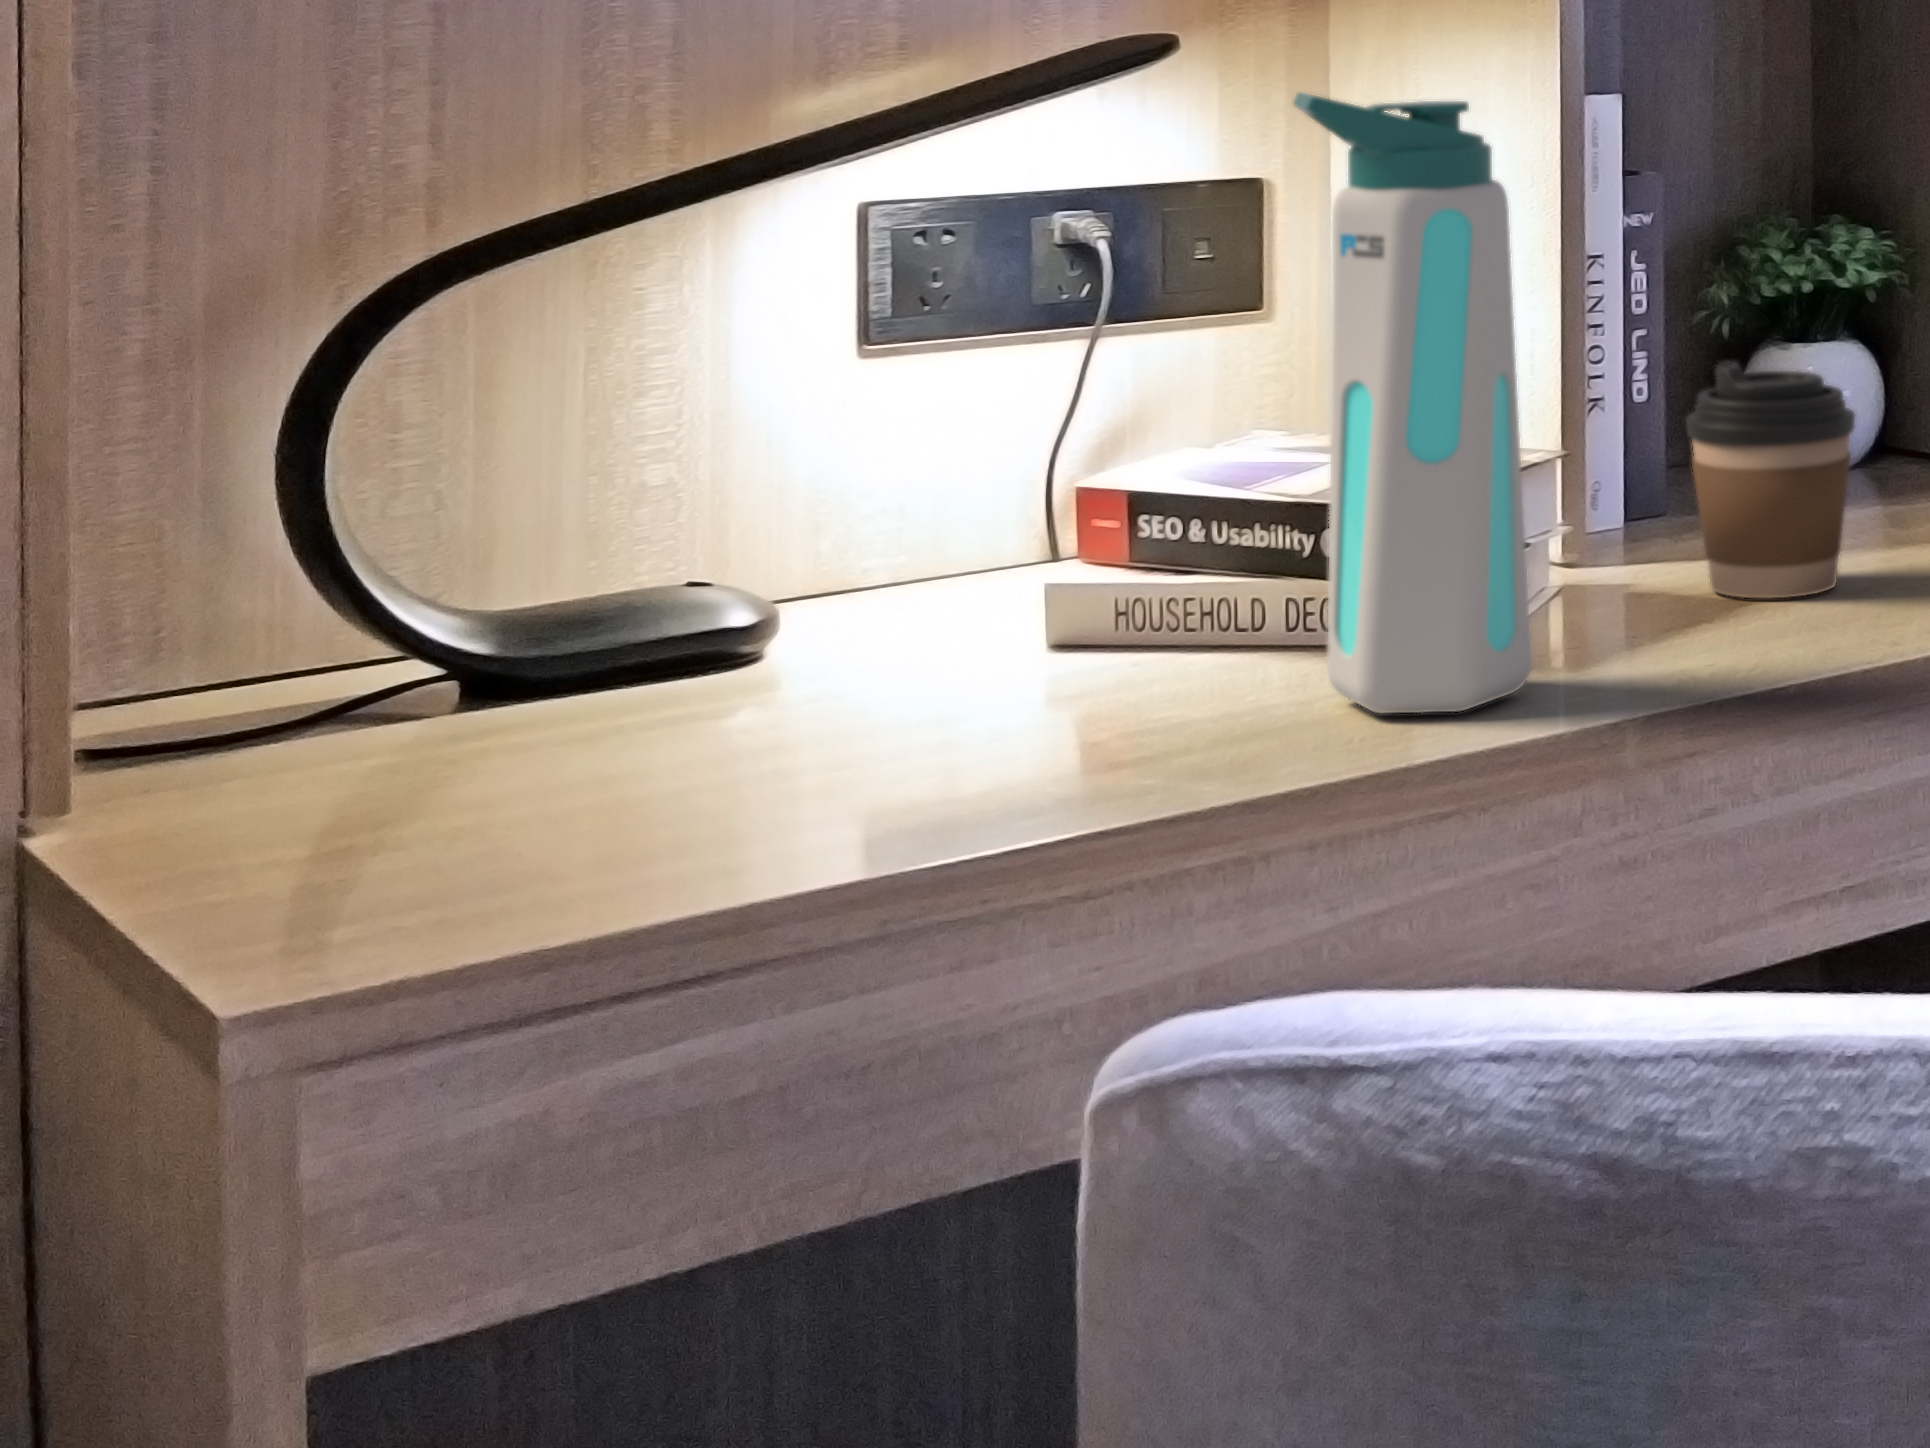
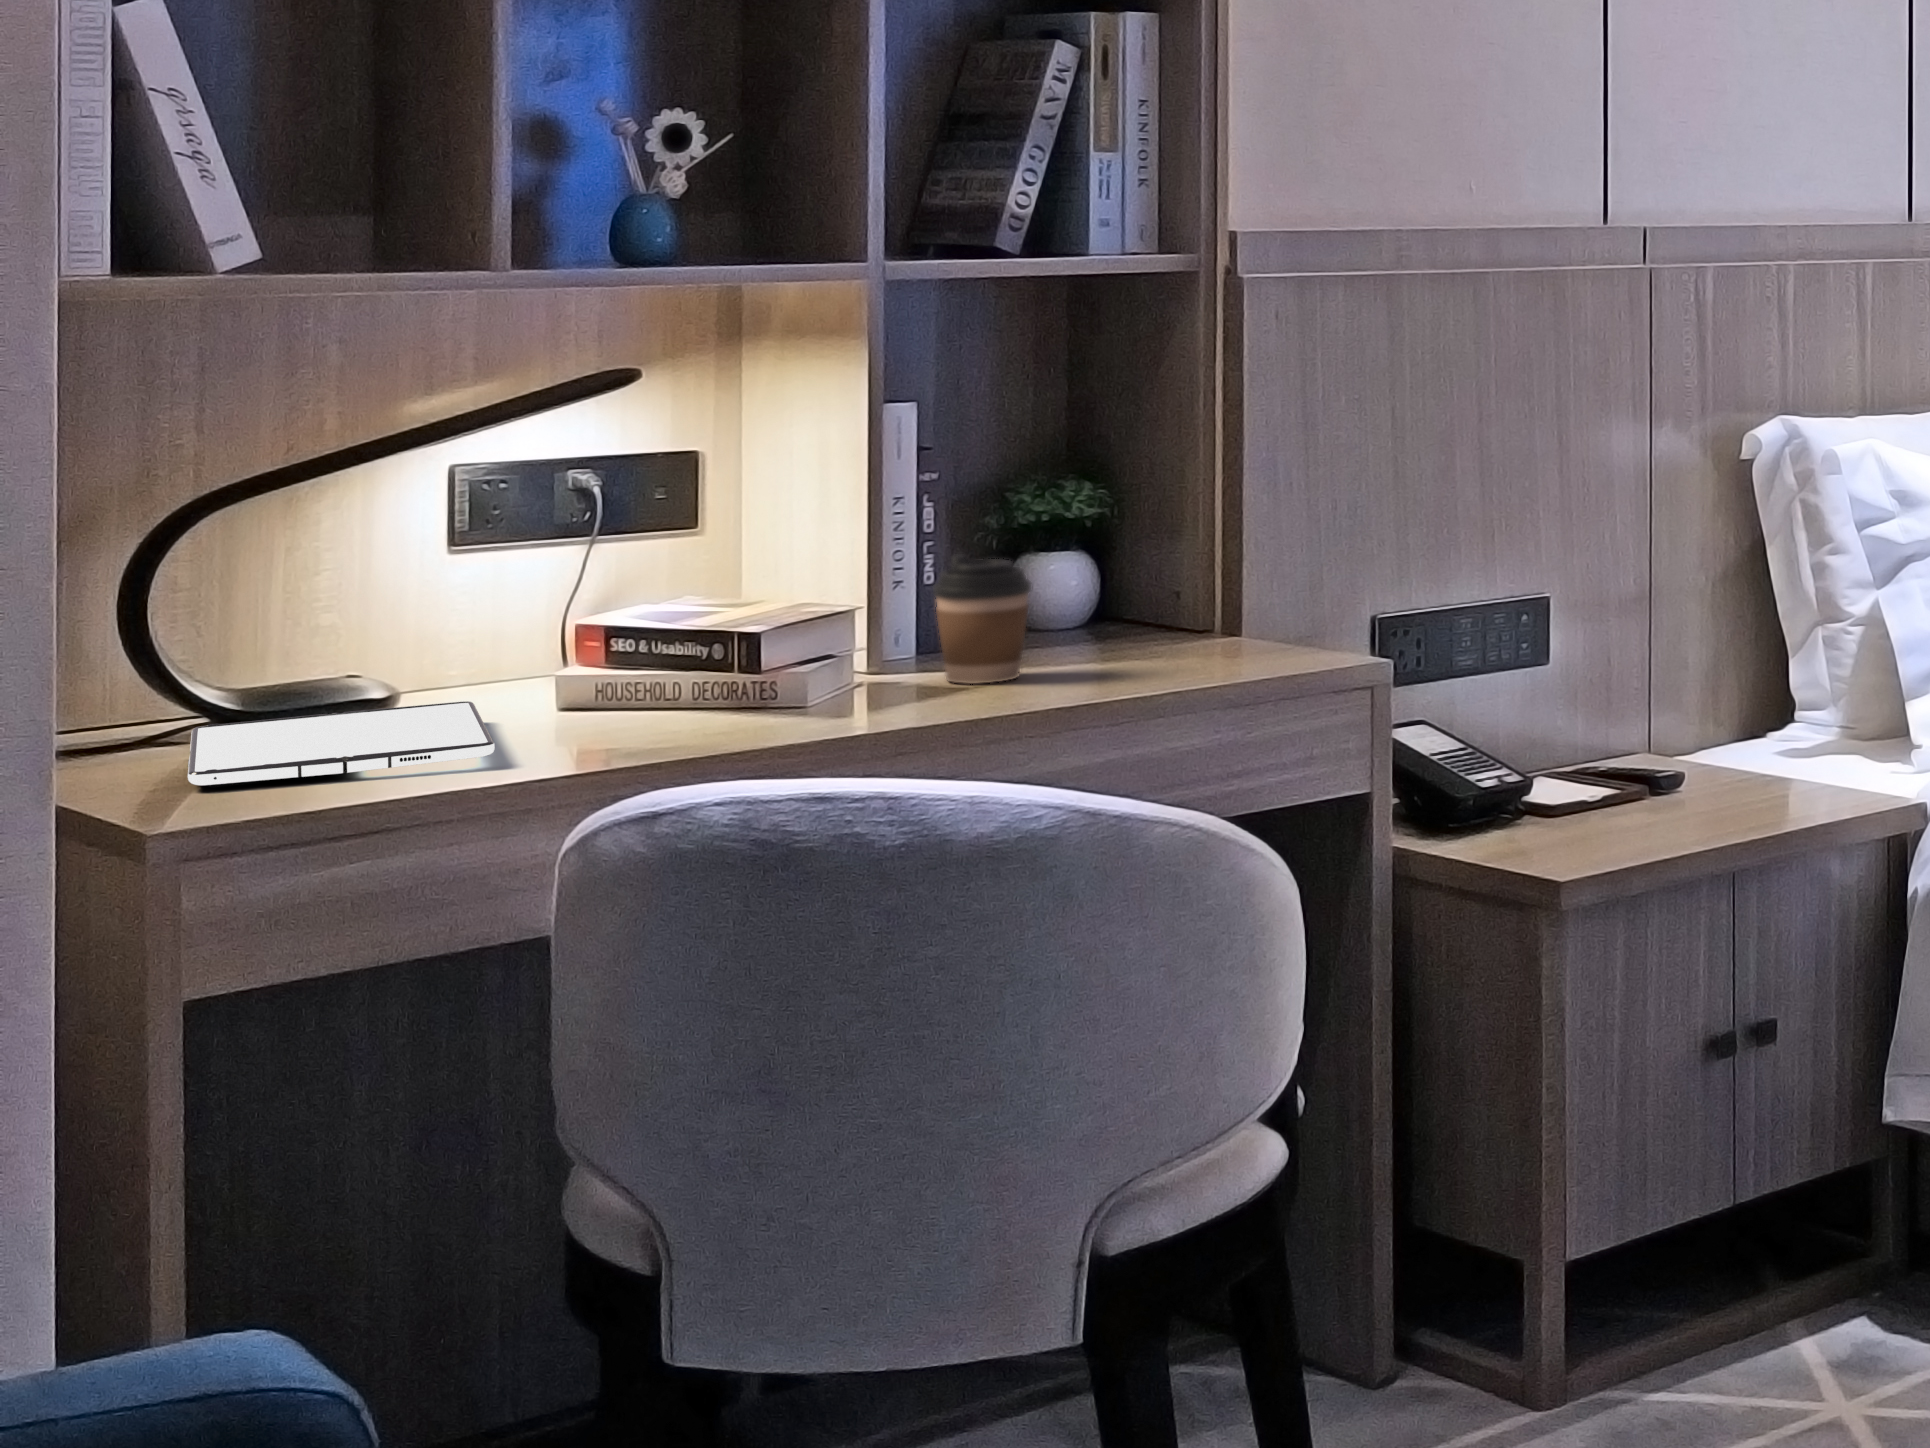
water bottle: present [1293,92,1532,714] -> none [689,410,816,731]
tablet: none [358,641,953,856] -> present [188,701,495,787]

